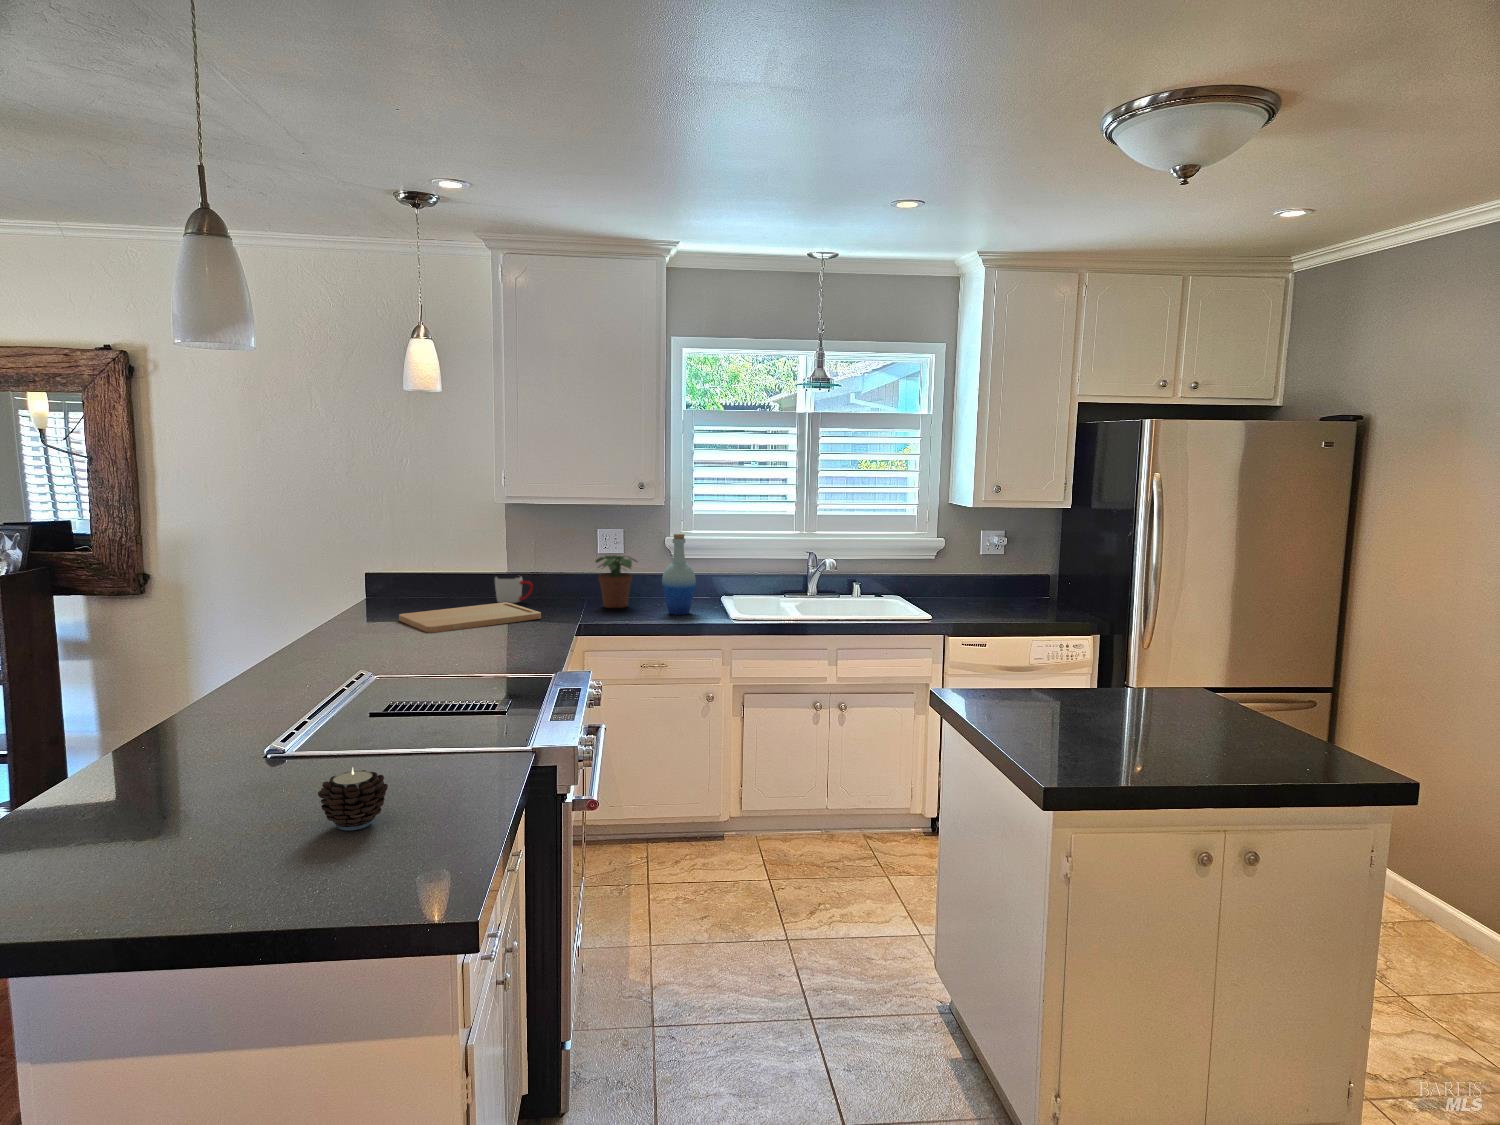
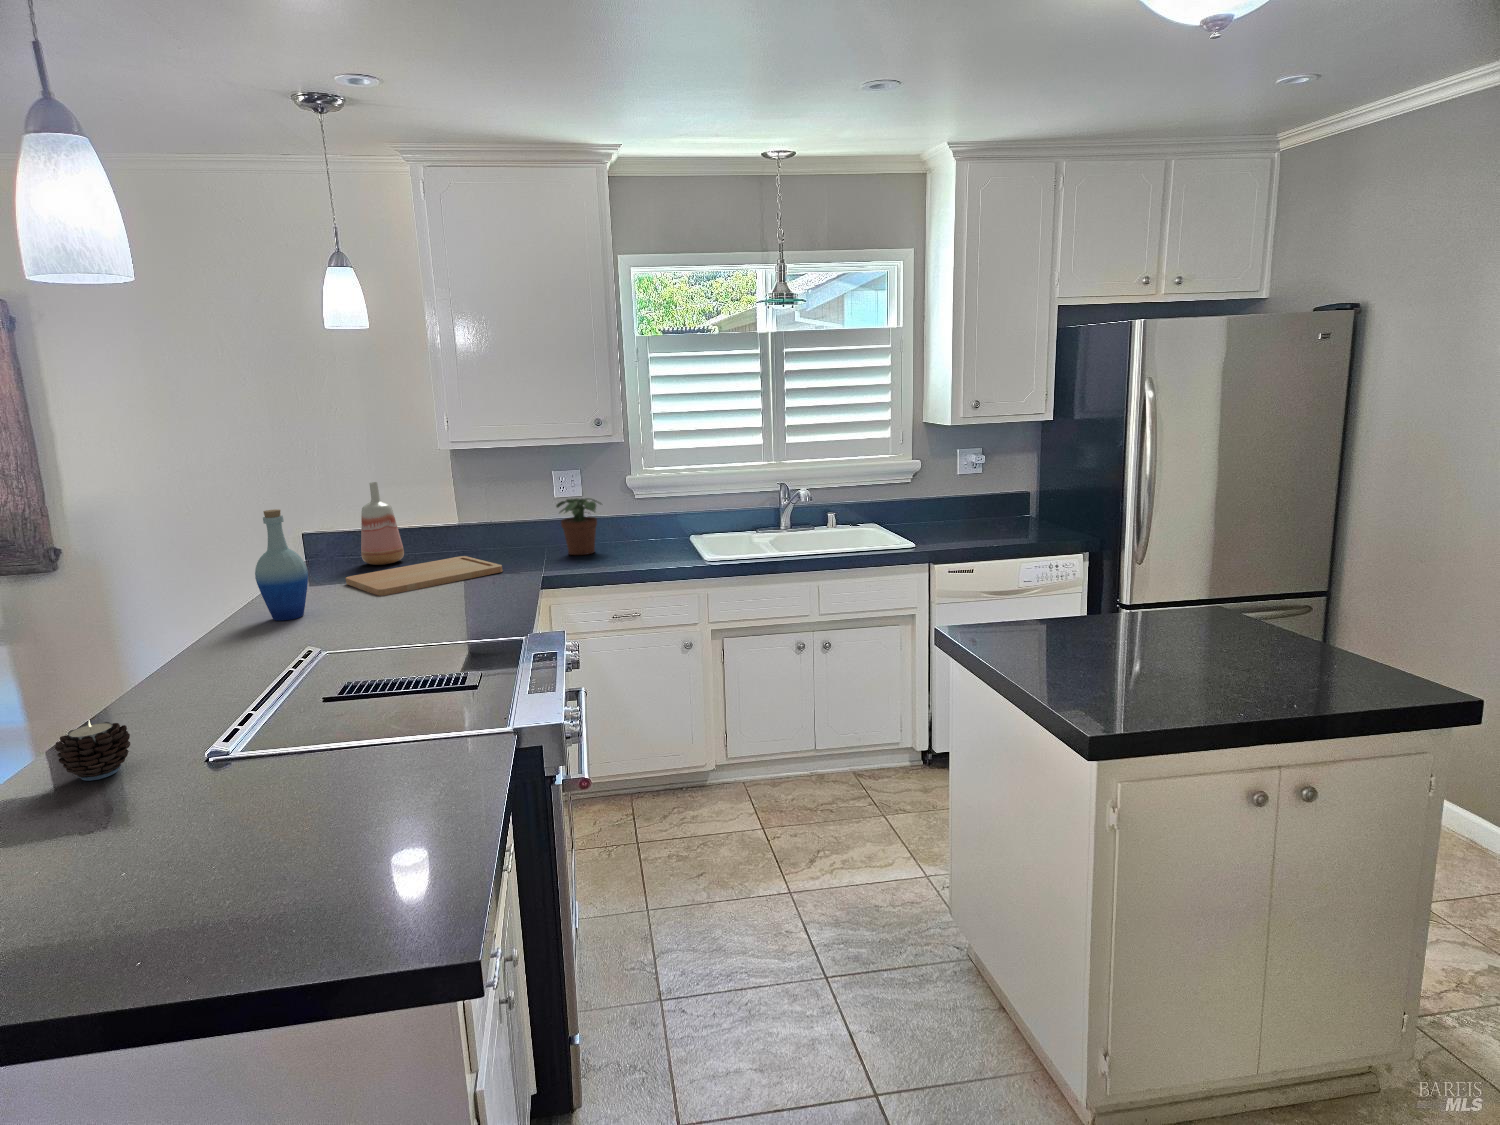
vase: none [415,530,453,606] -> present [361,482,404,565]
bottle: present [662,534,696,615] -> present [255,509,308,621]
mug: present [495,577,533,603] -> none [448,526,490,557]
candle: present [318,768,388,831] -> present [55,720,130,781]

